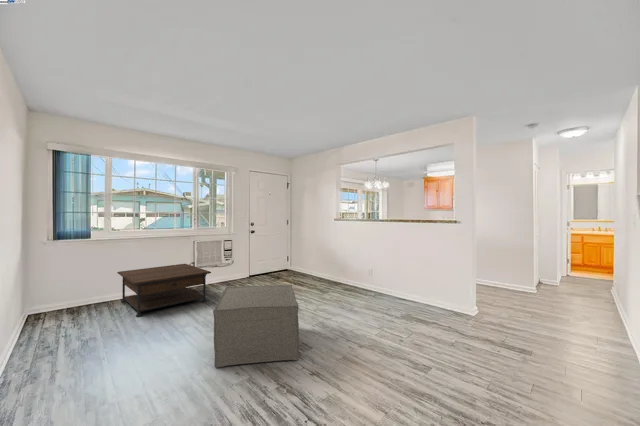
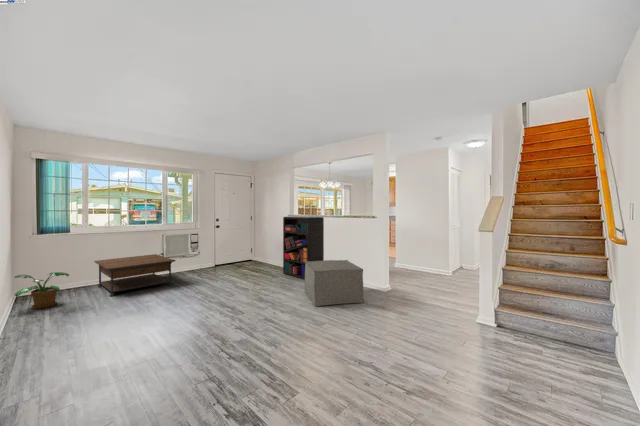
bookshelf: none [332,220,383,297] -> present [283,216,324,279]
ottoman: present [213,285,299,368] -> present [305,260,364,307]
potted plant: none [23,288,90,333] -> present [14,272,69,309]

